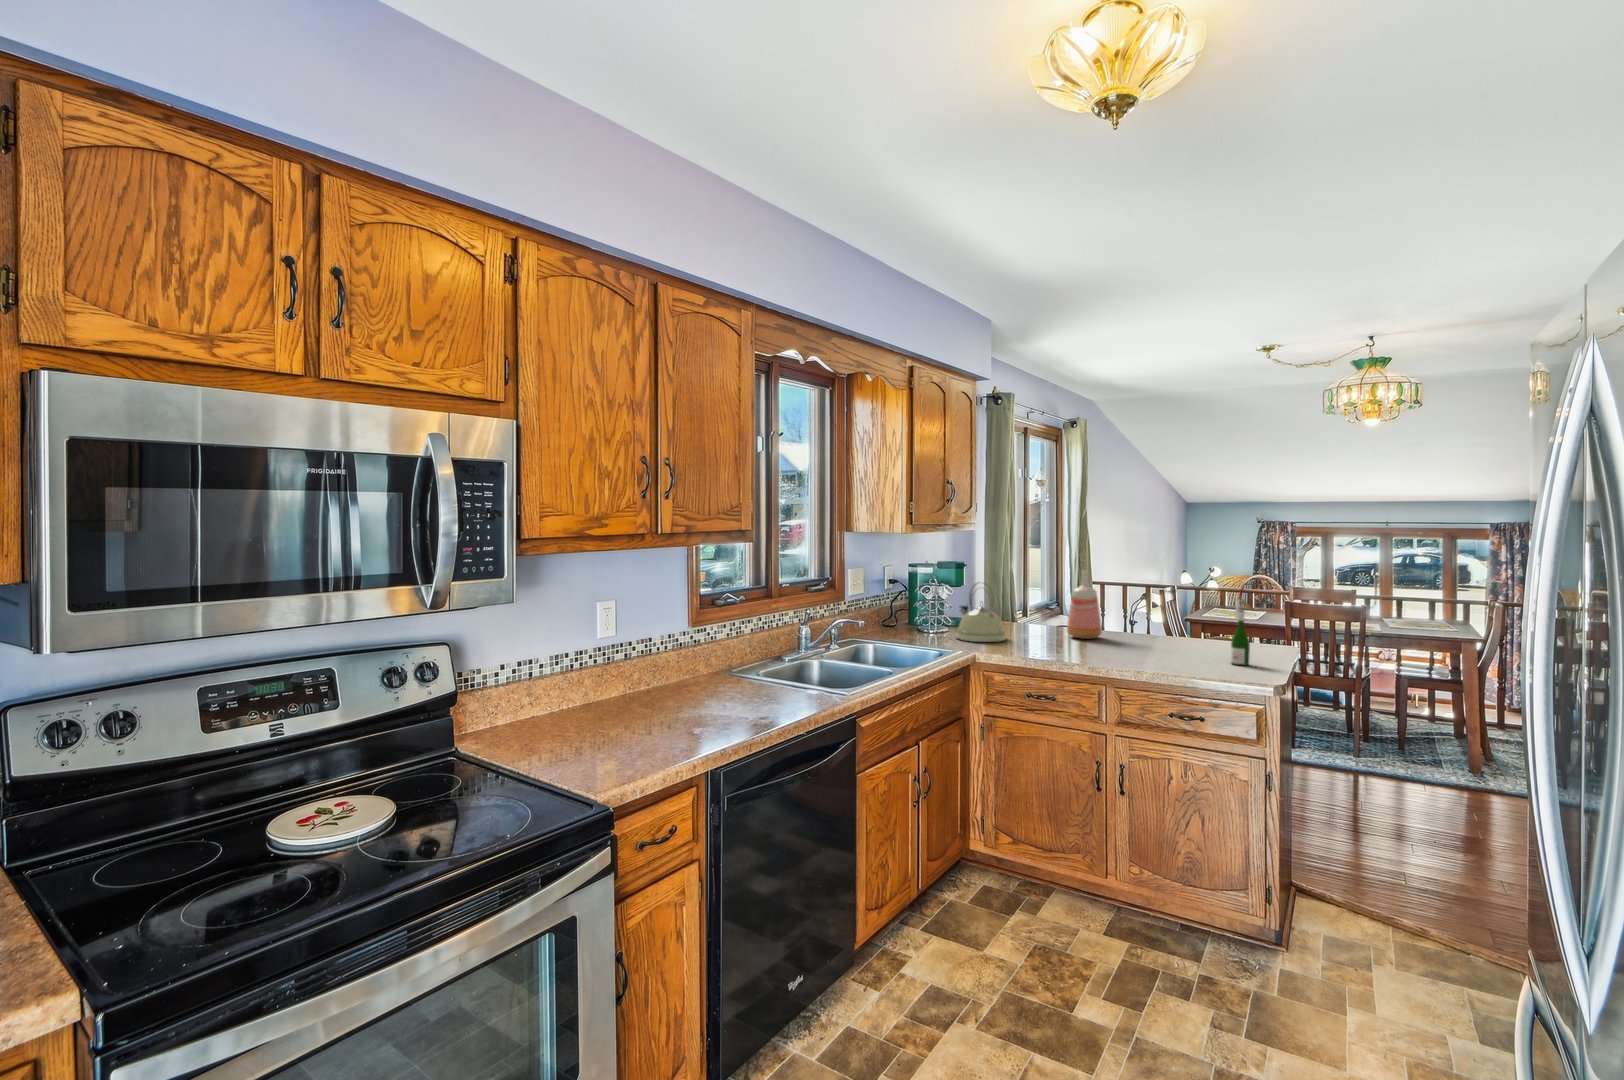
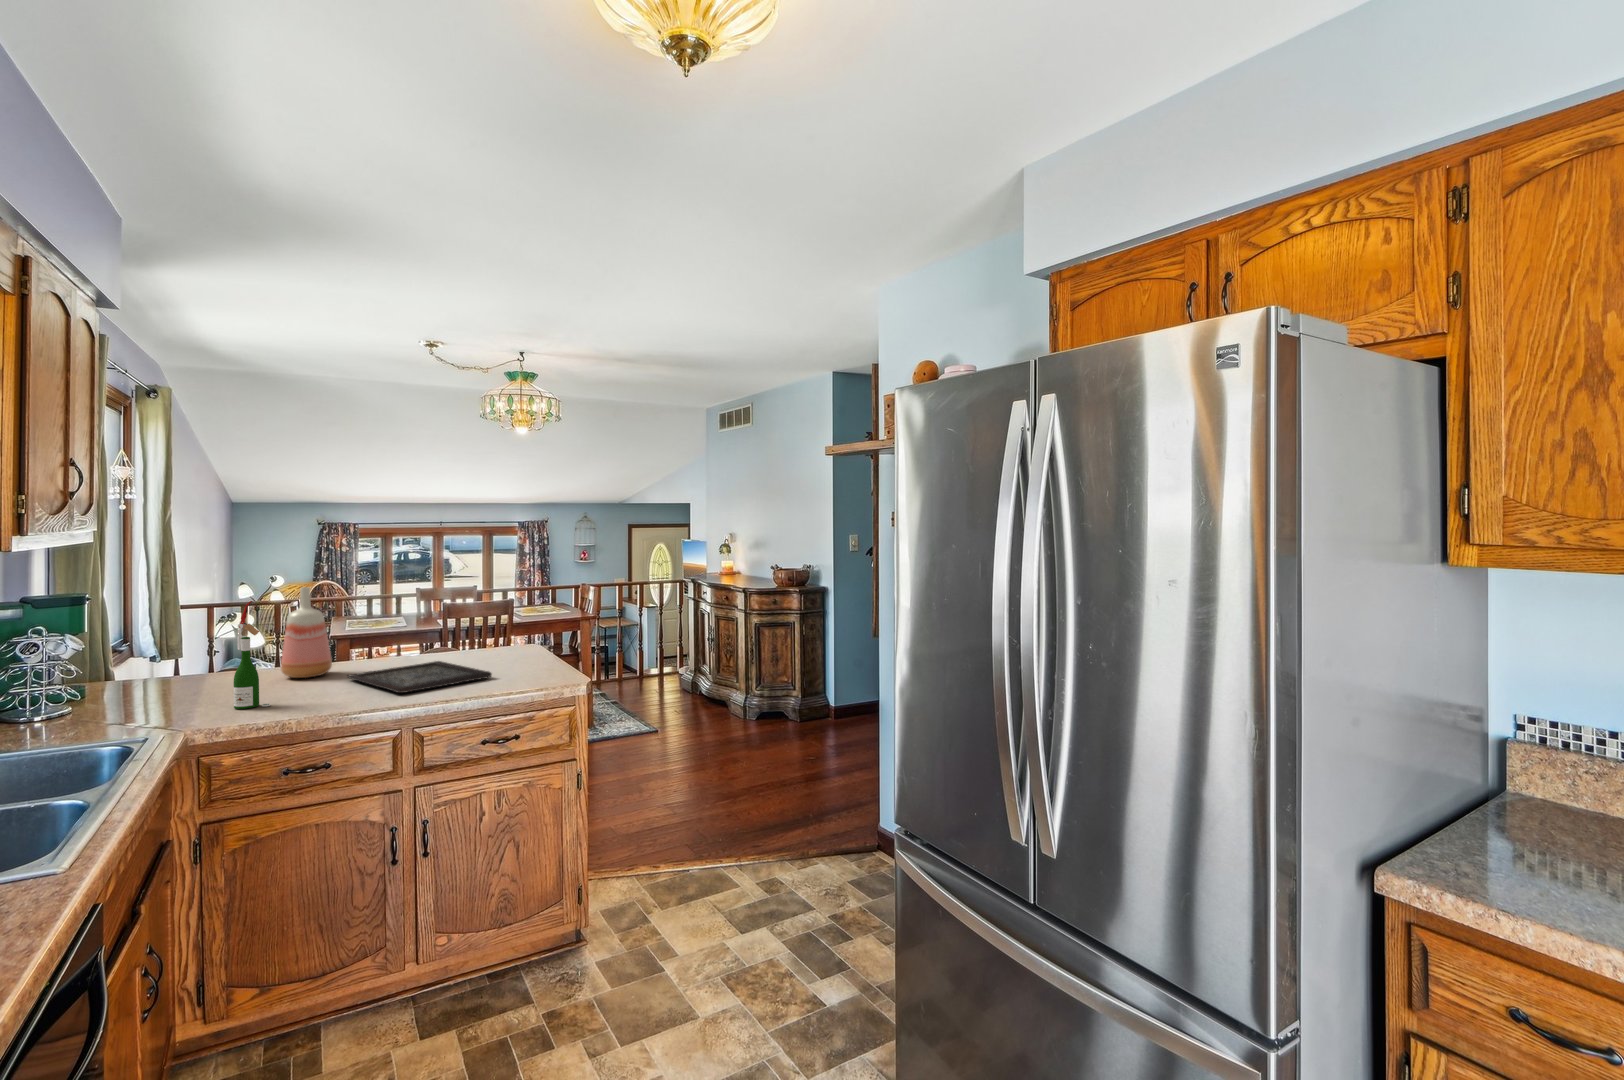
kettle: present [956,582,1006,642] -> none [90,619,195,716]
wine bottle: present [1231,583,1256,667] -> present [234,601,271,709]
tray: none [1102,641,1203,663] -> present [347,661,492,693]

